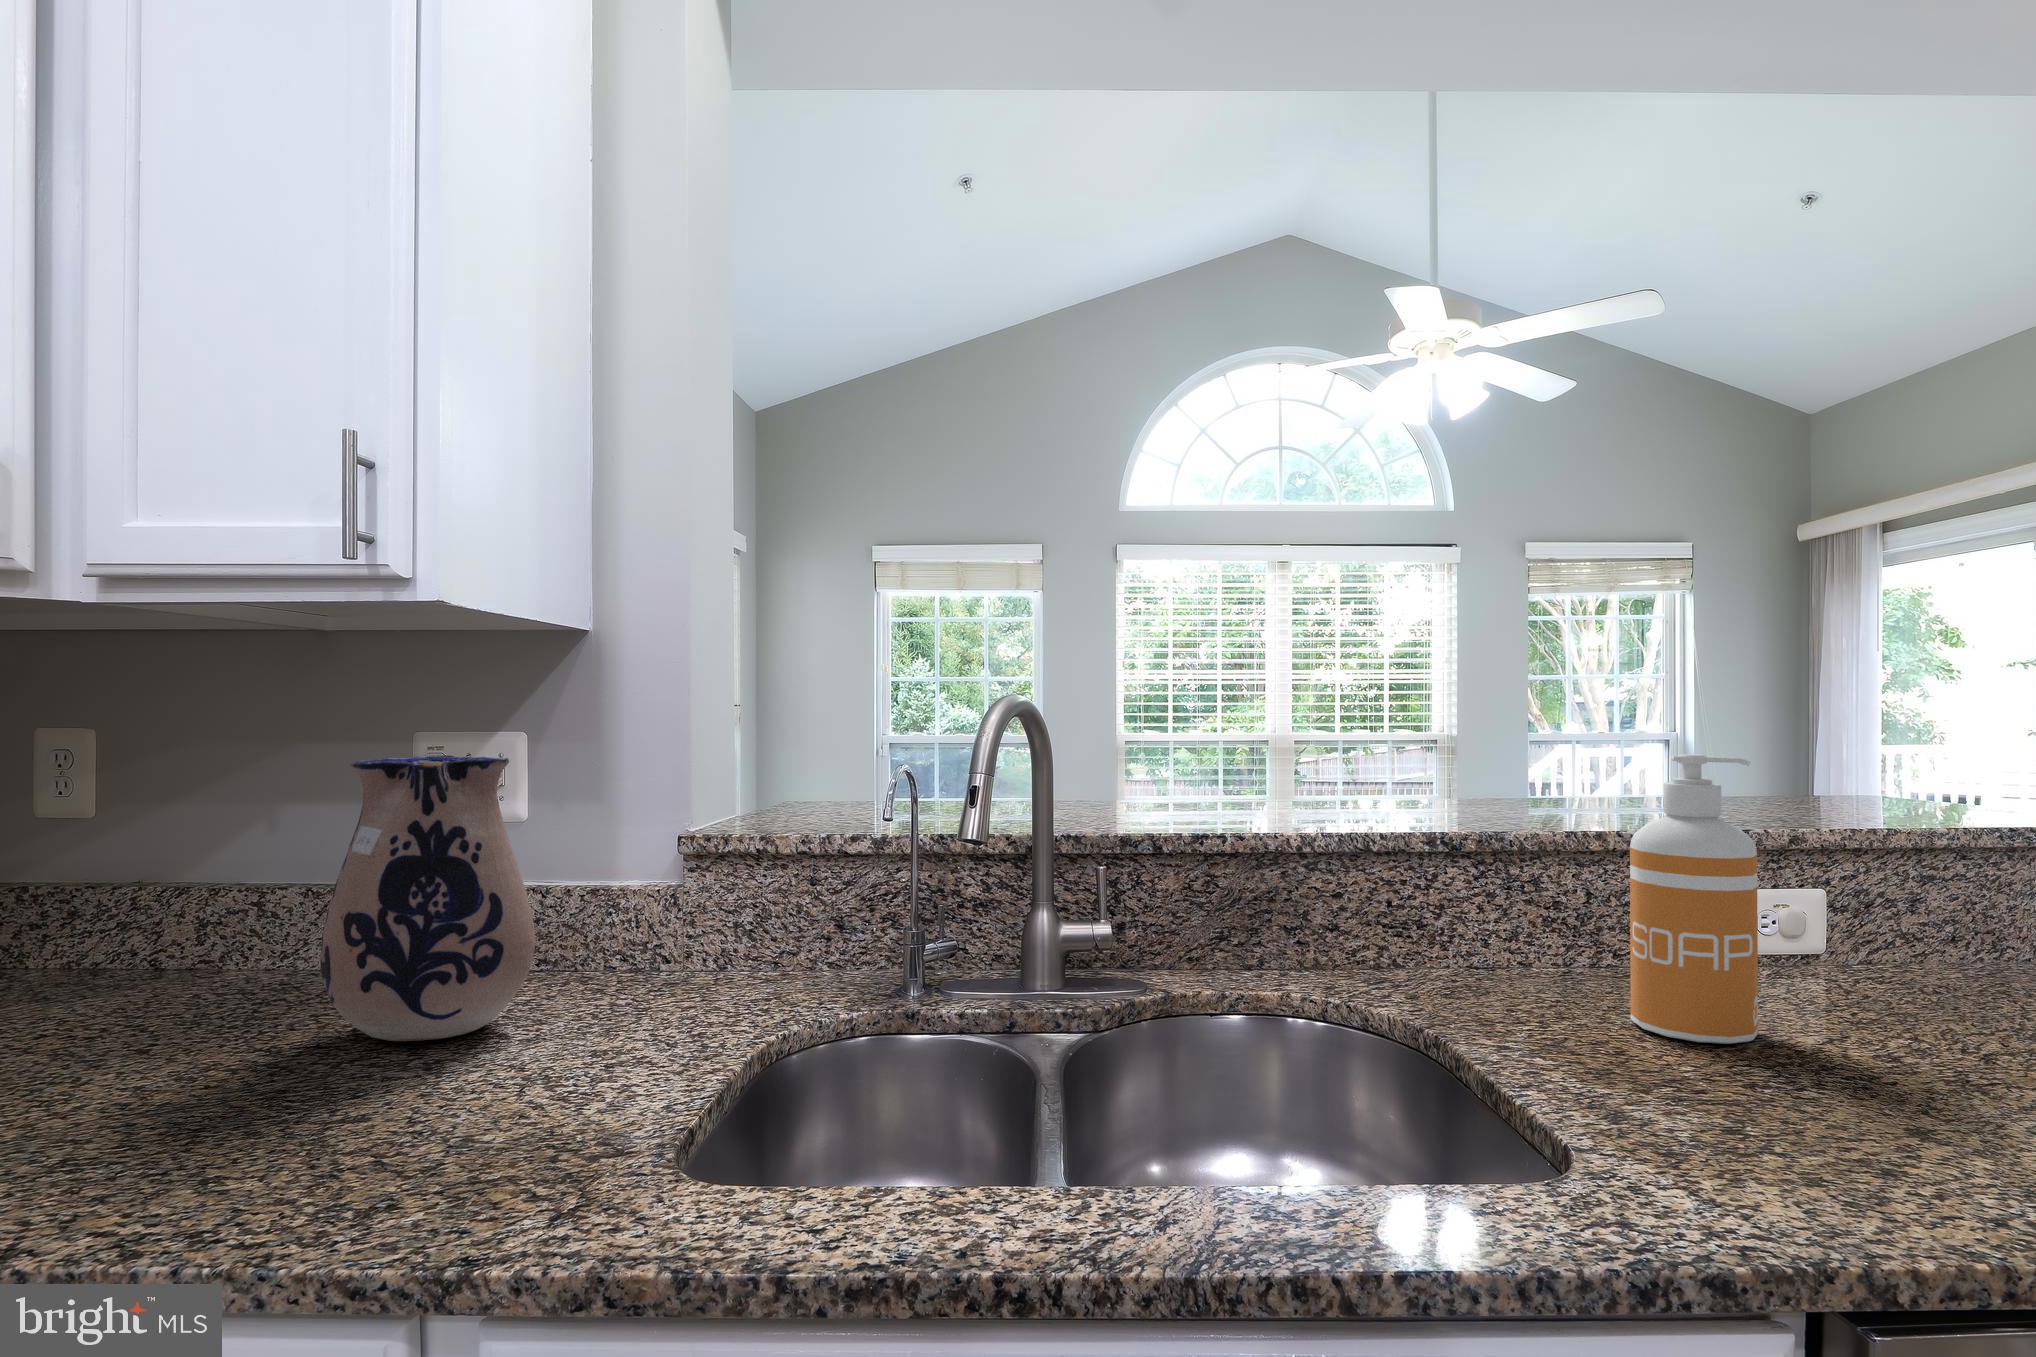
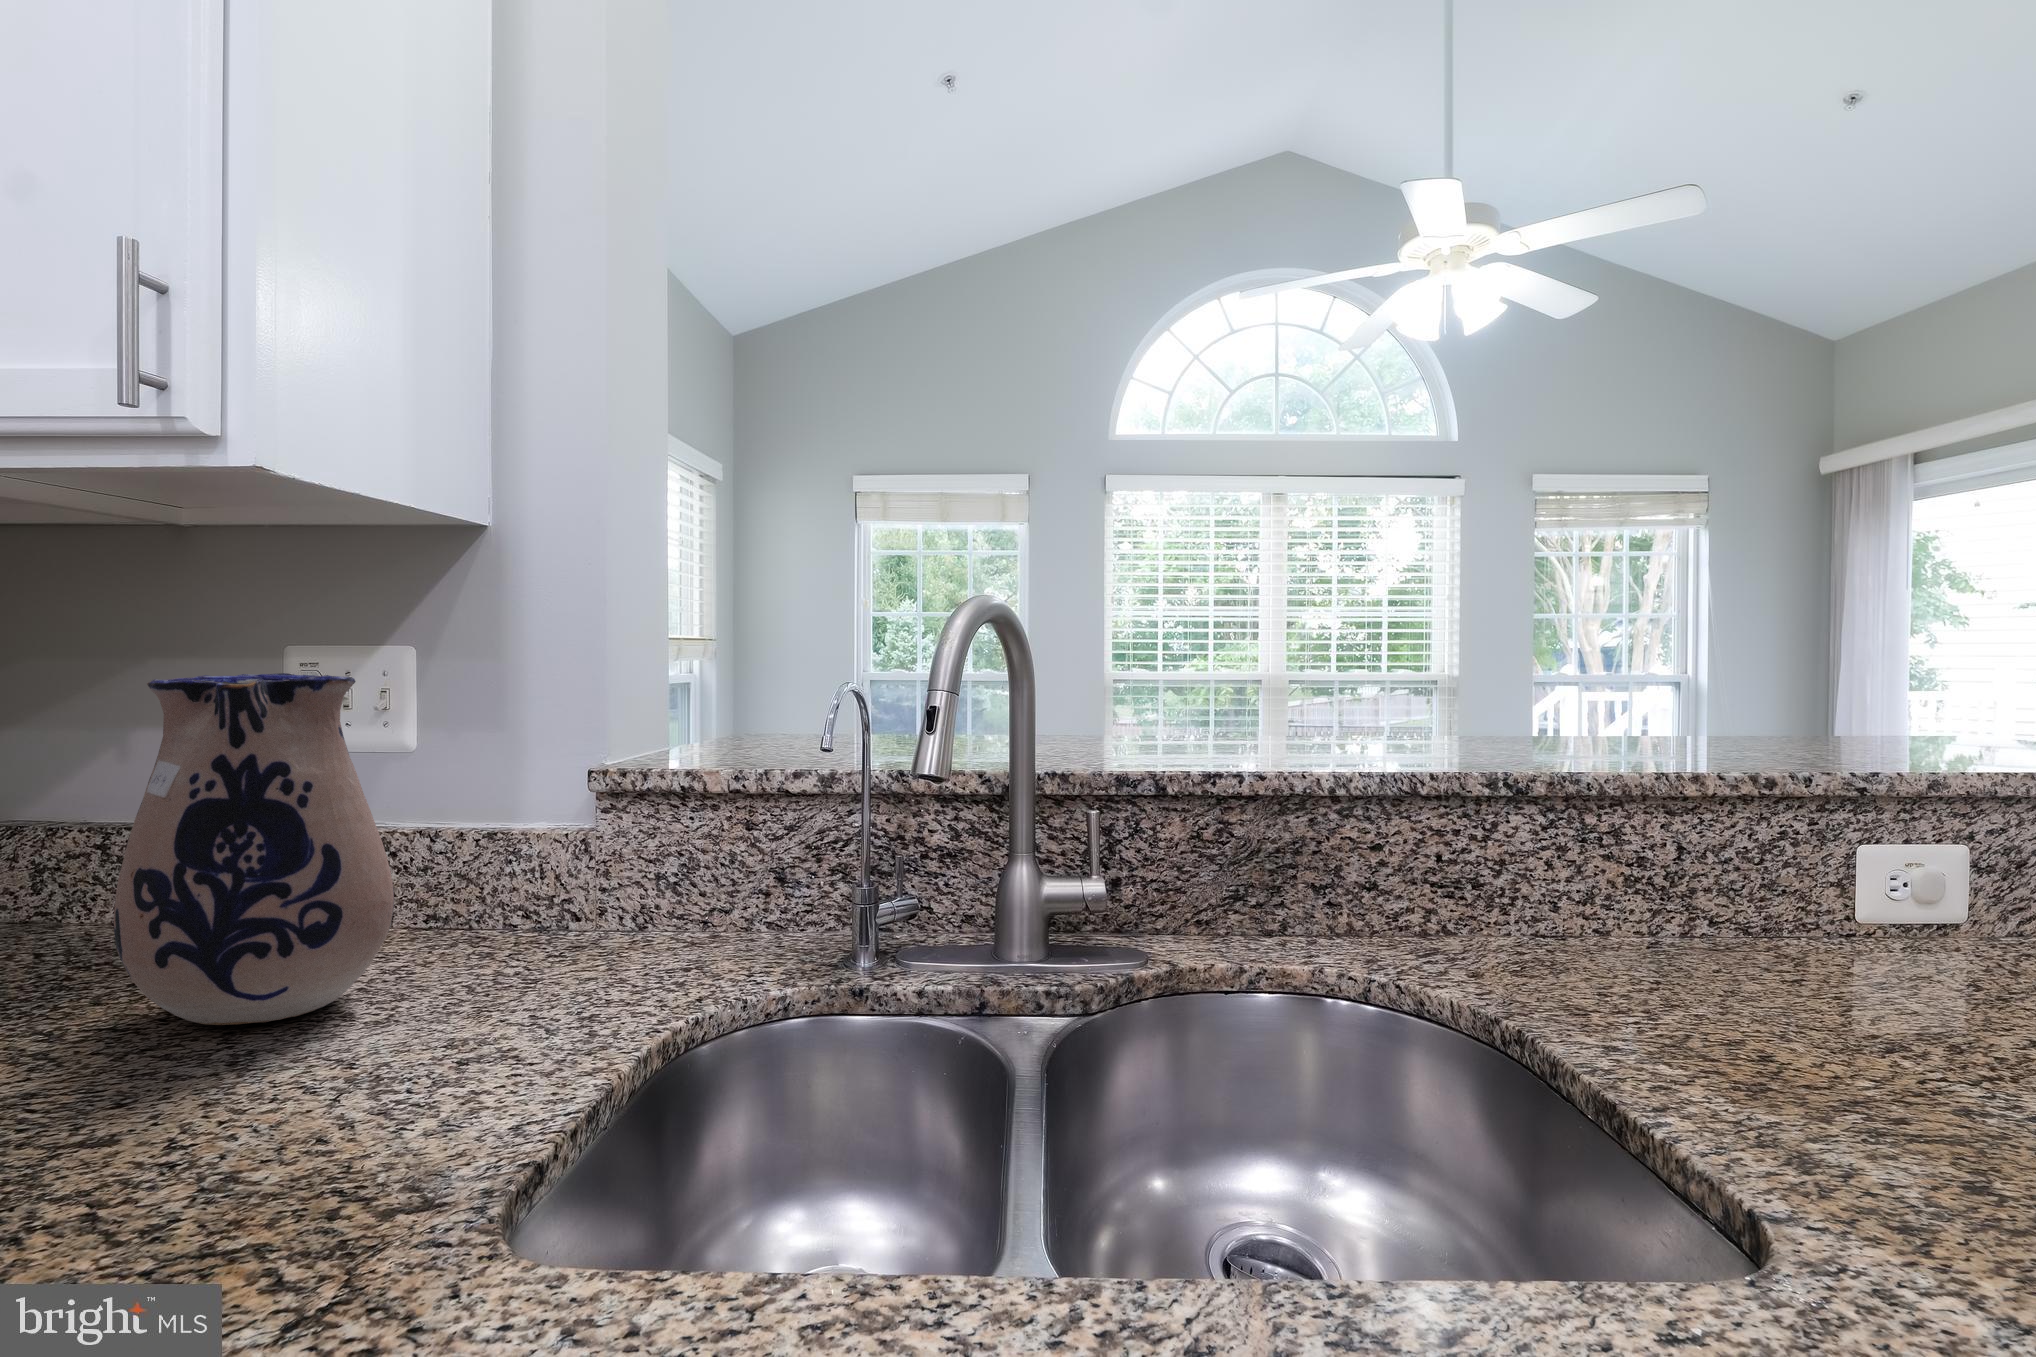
soap dispenser: present [1630,754,1758,1044] -> none [1743,681,1918,1046]

